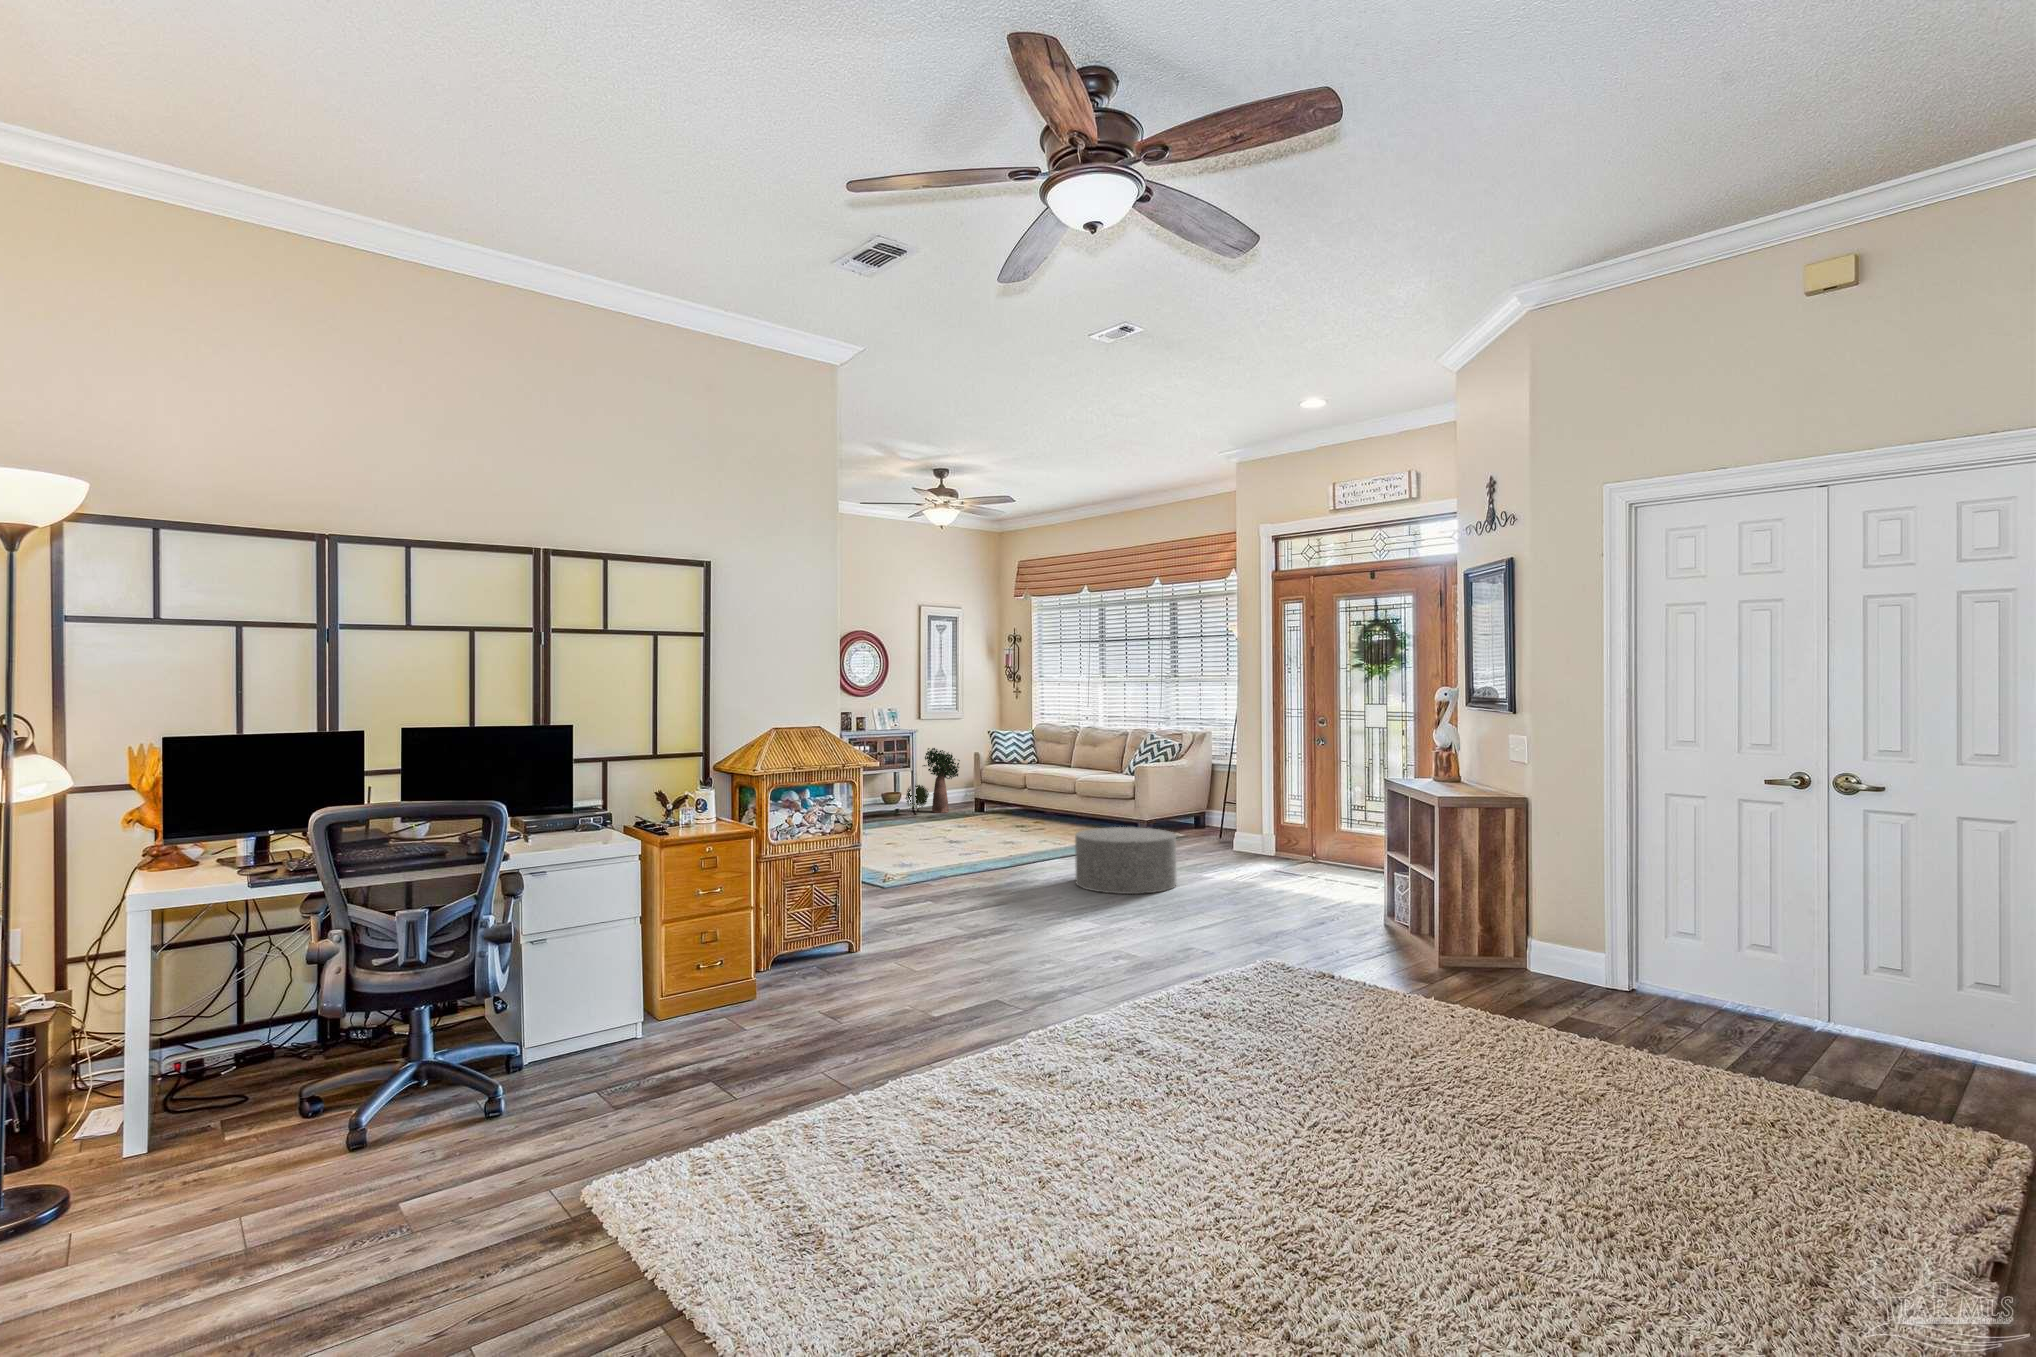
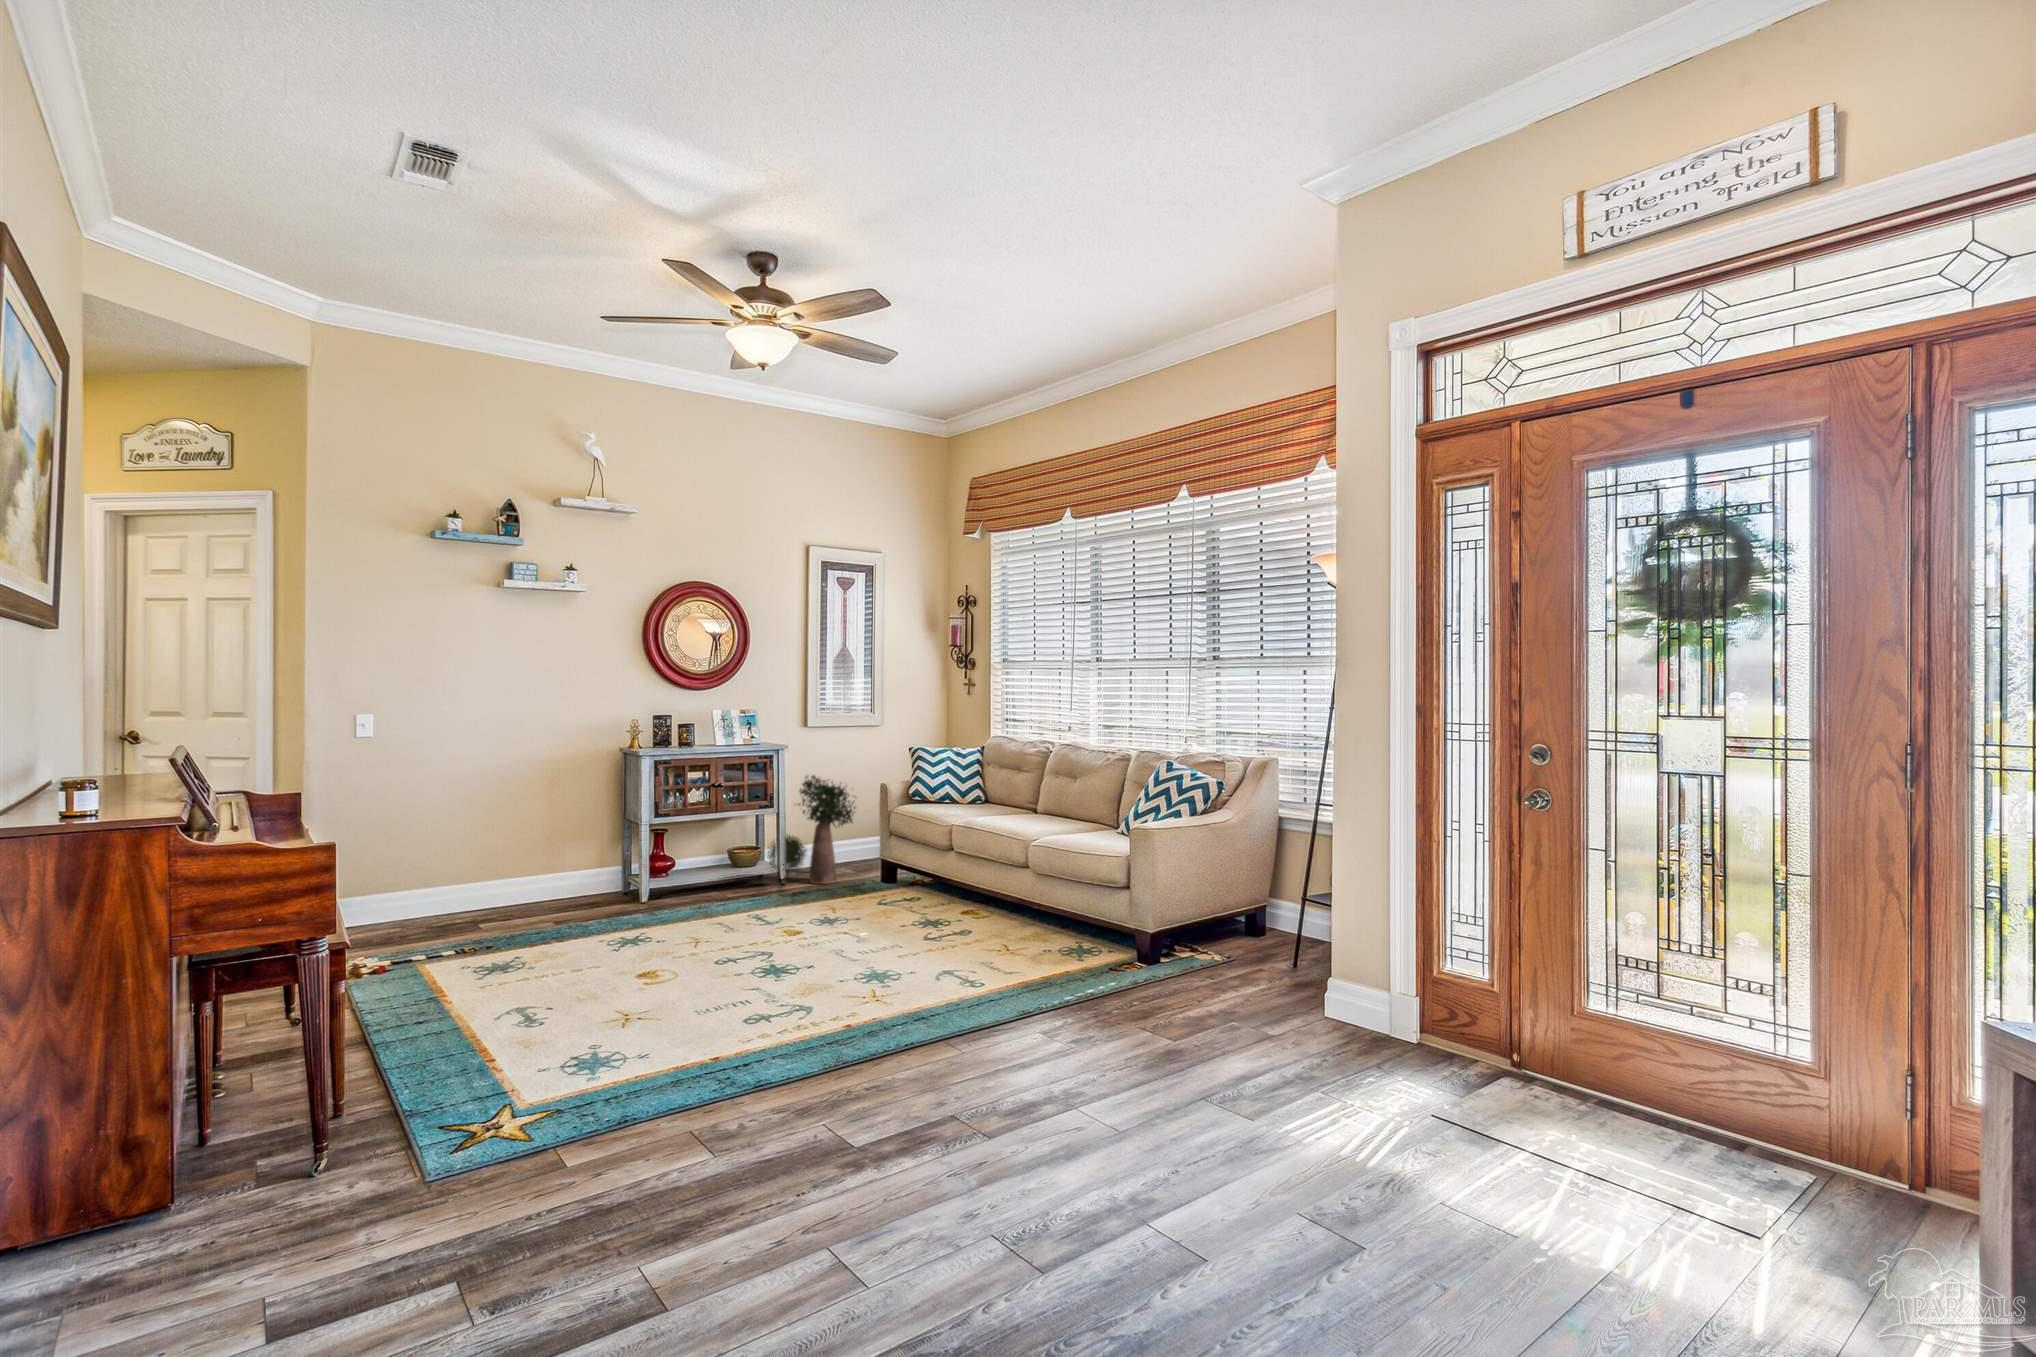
ottoman: present [1075,827,1177,894] -> none [919,1010,1183,1255]

